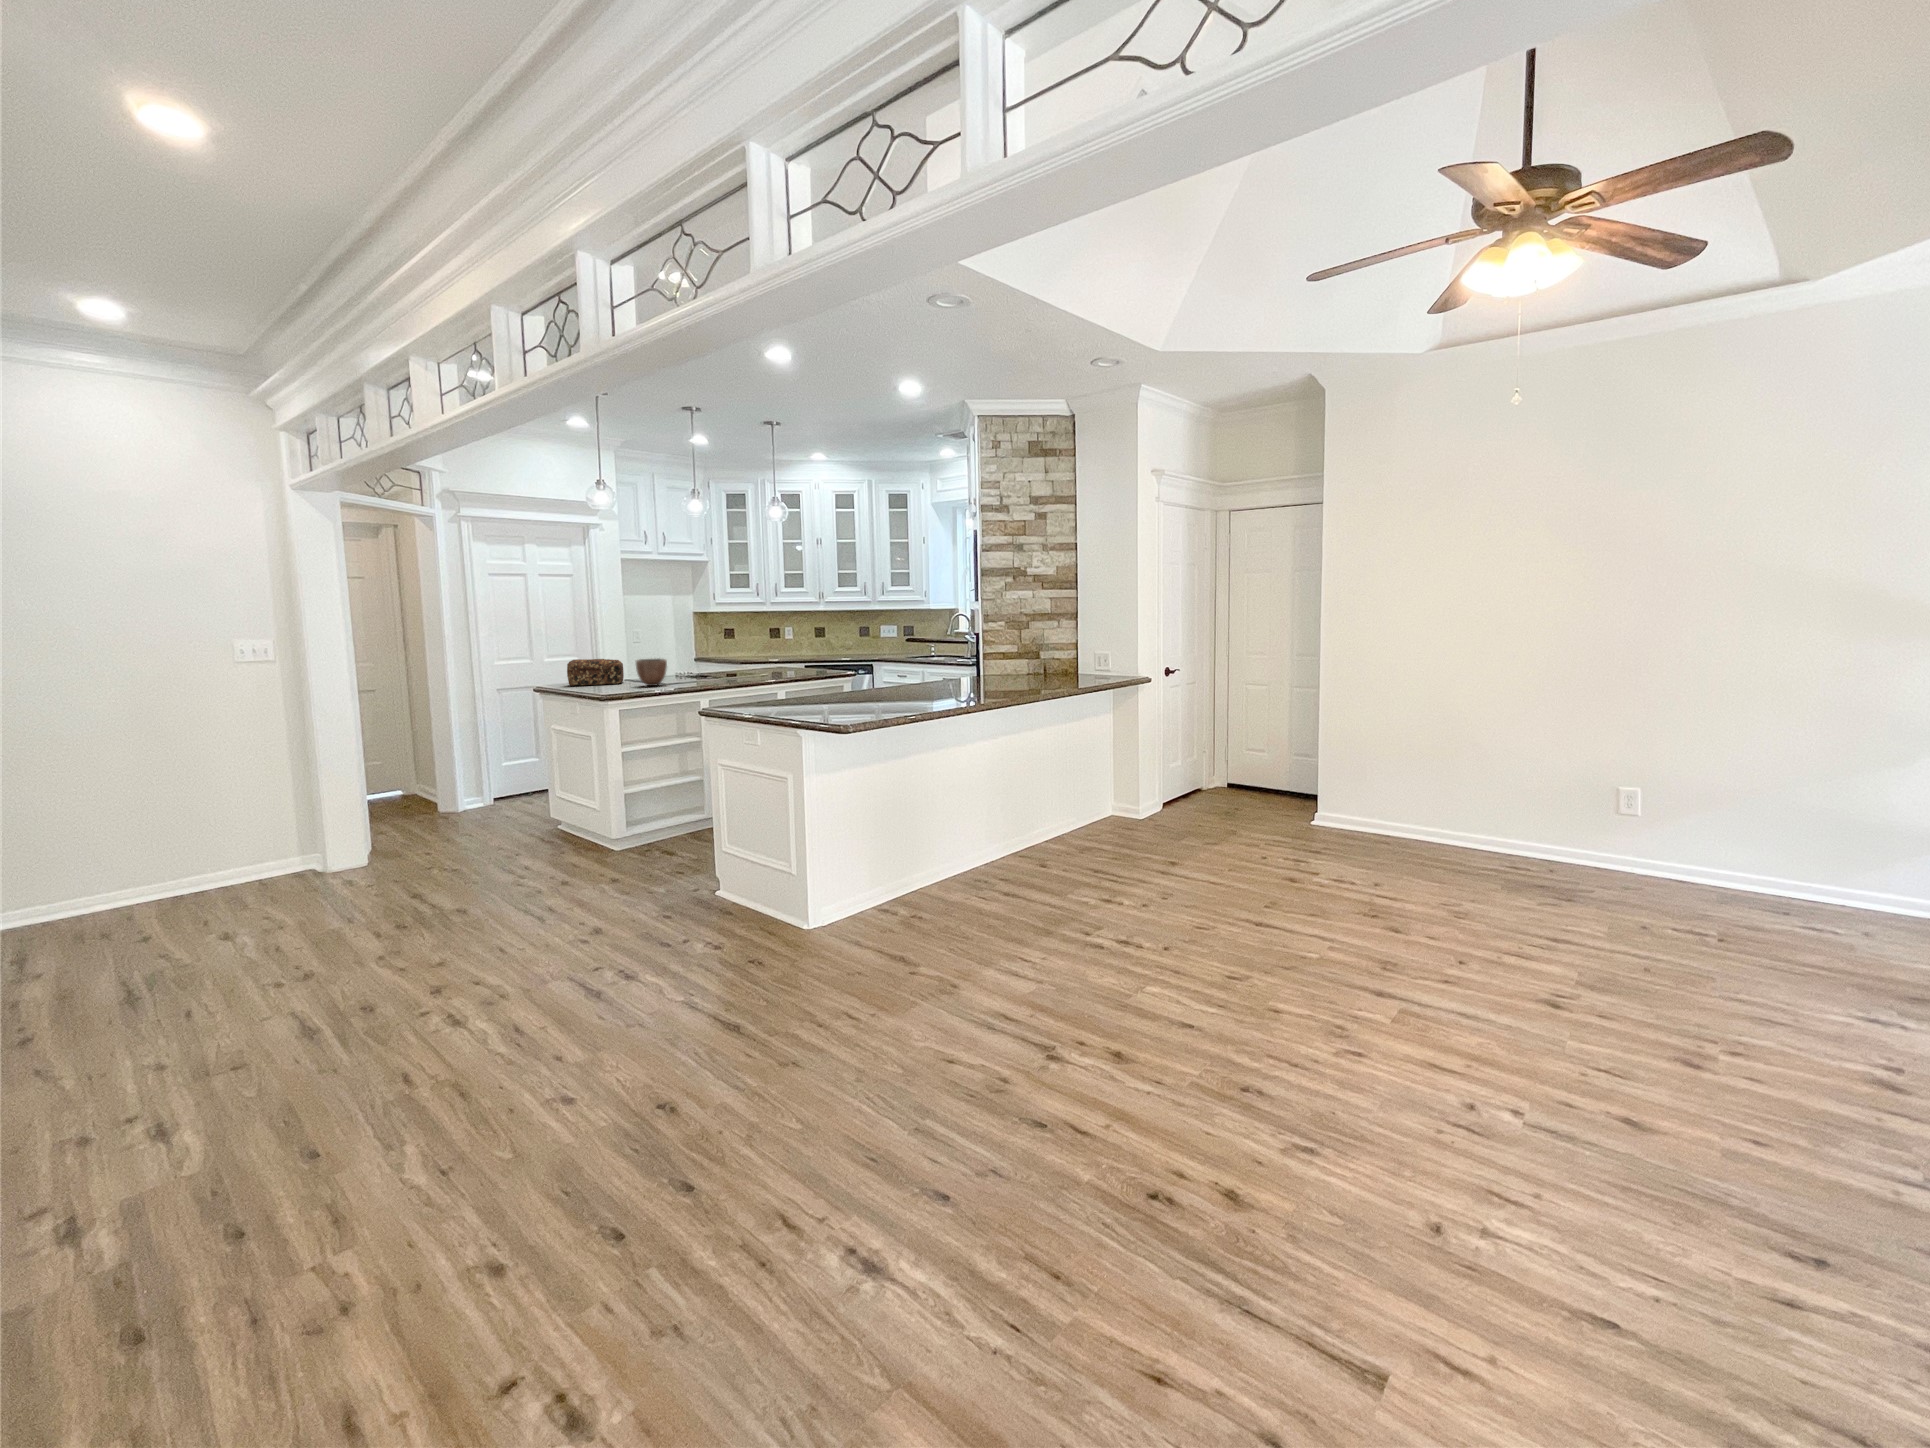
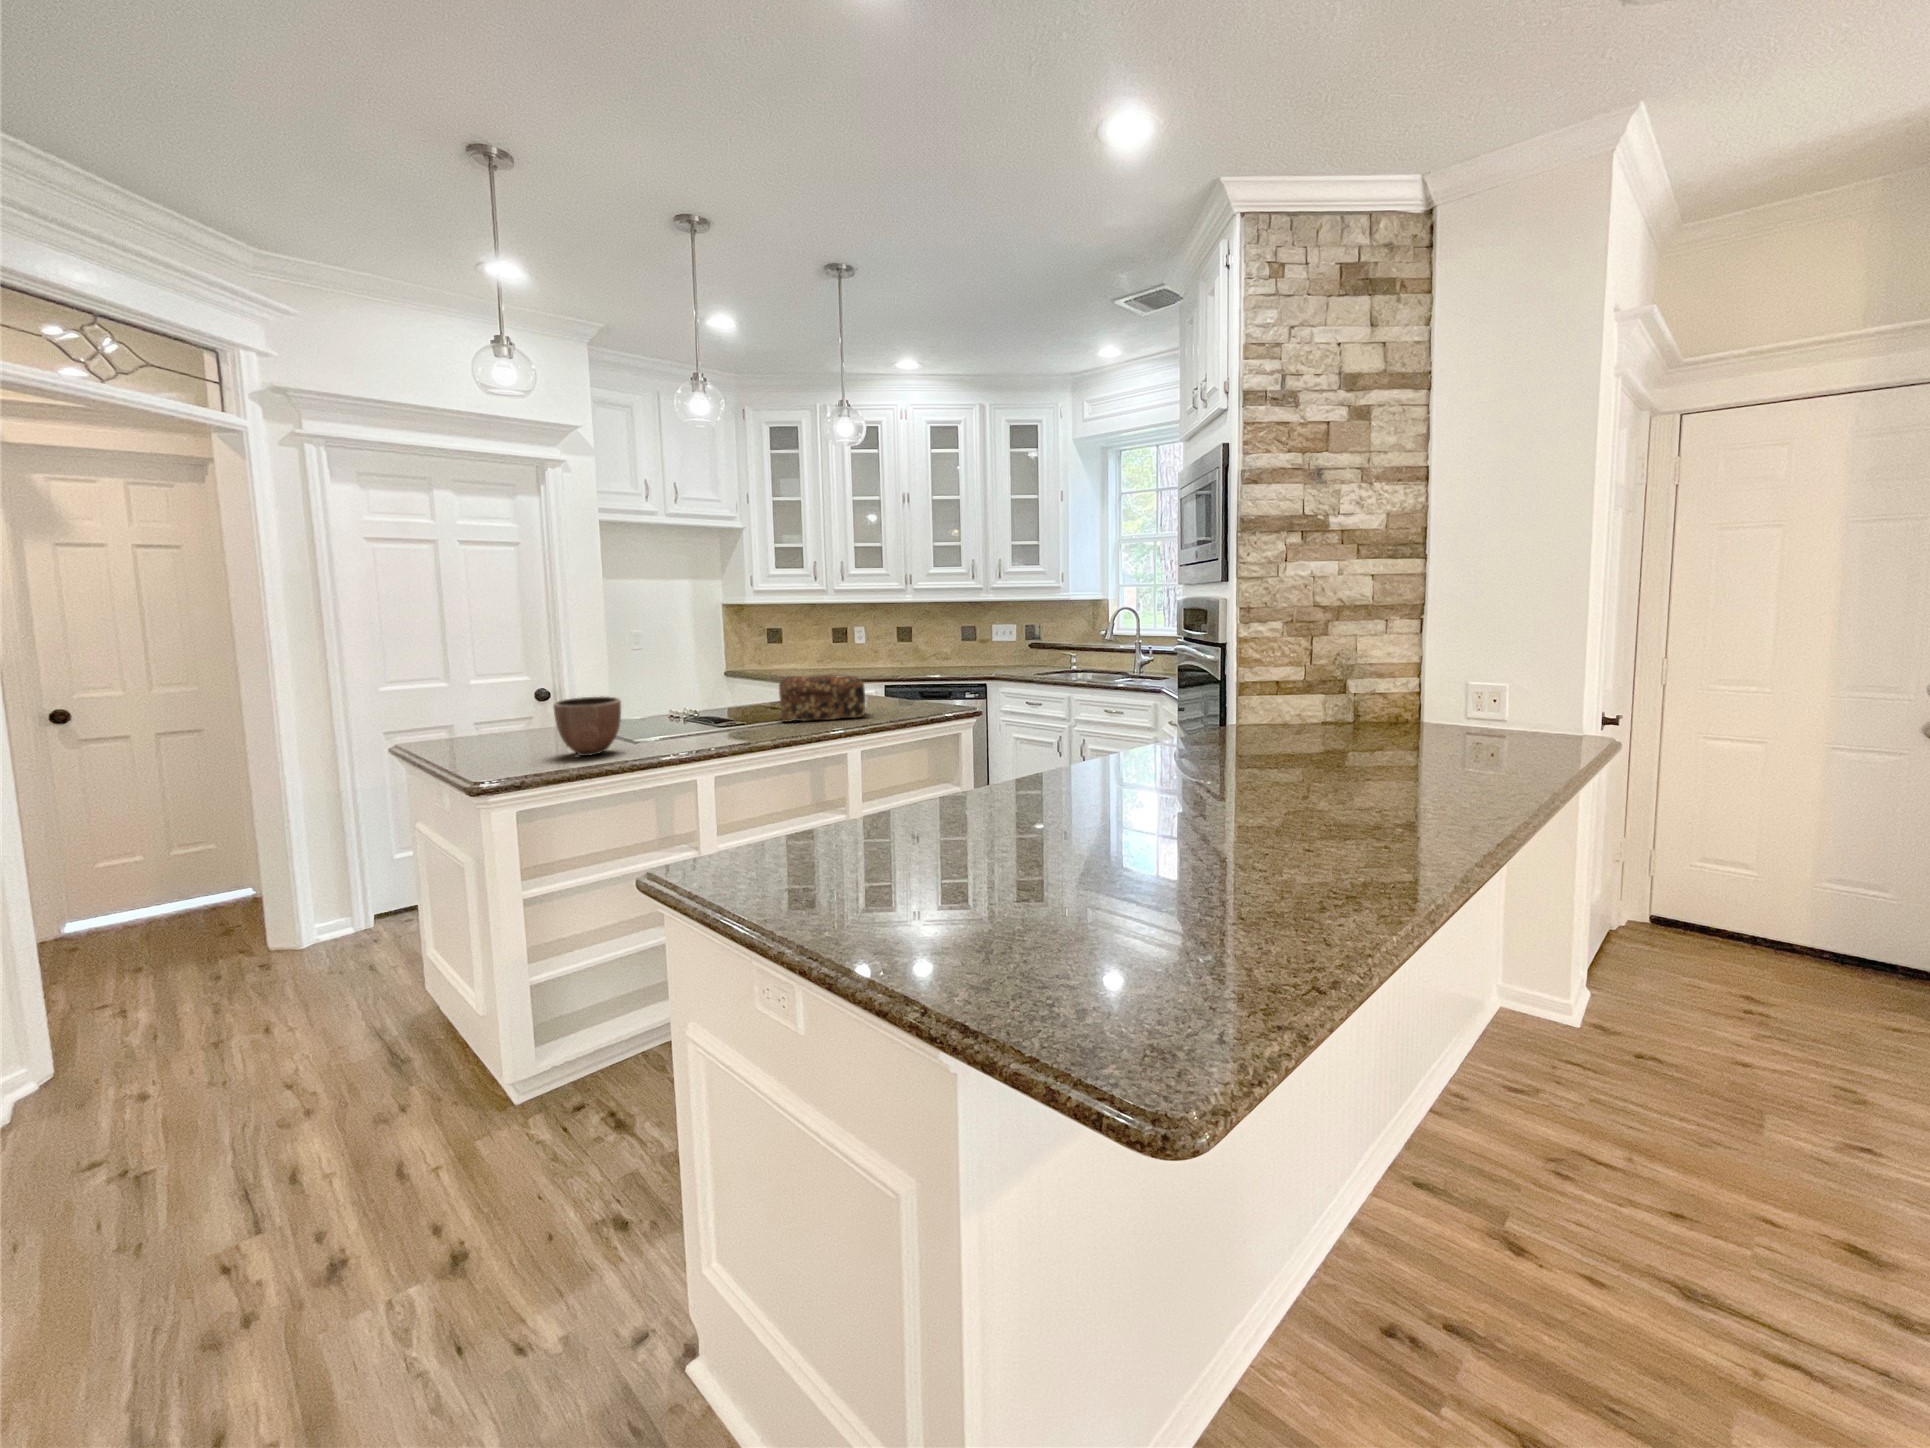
bread loaf: present [567,659,624,686] -> present [779,675,865,722]

